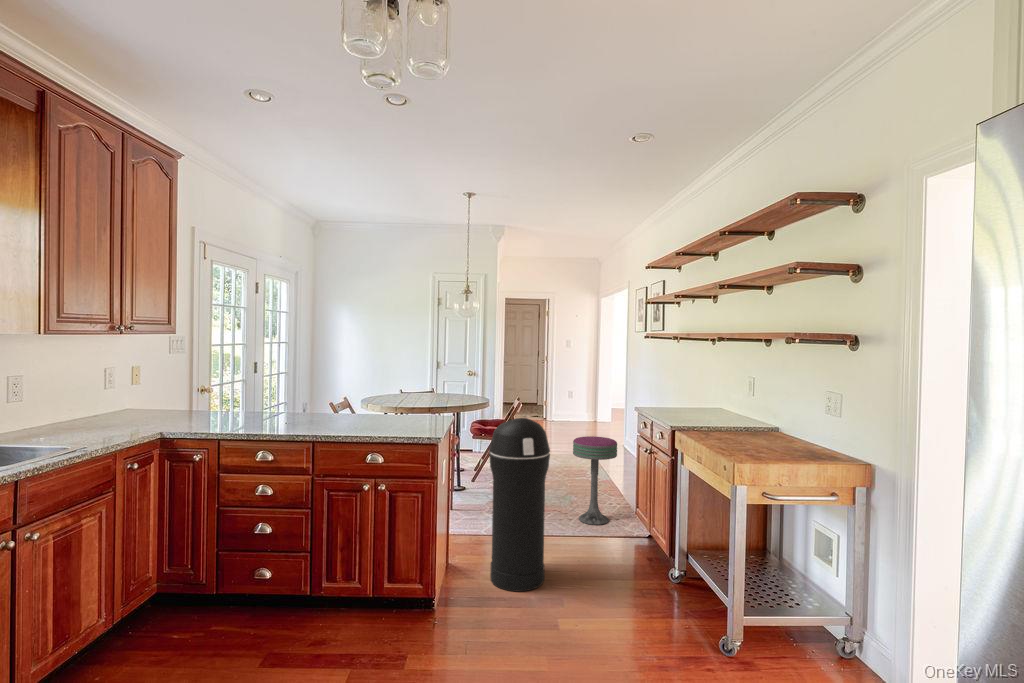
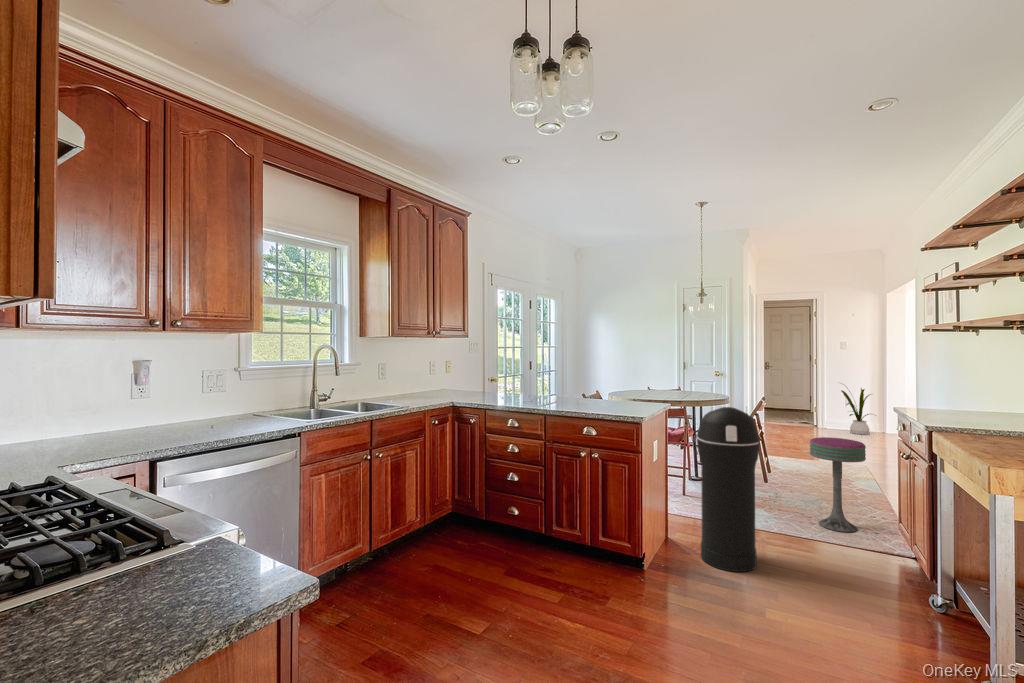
house plant: none [562,377,592,424] -> present [841,388,871,435]

